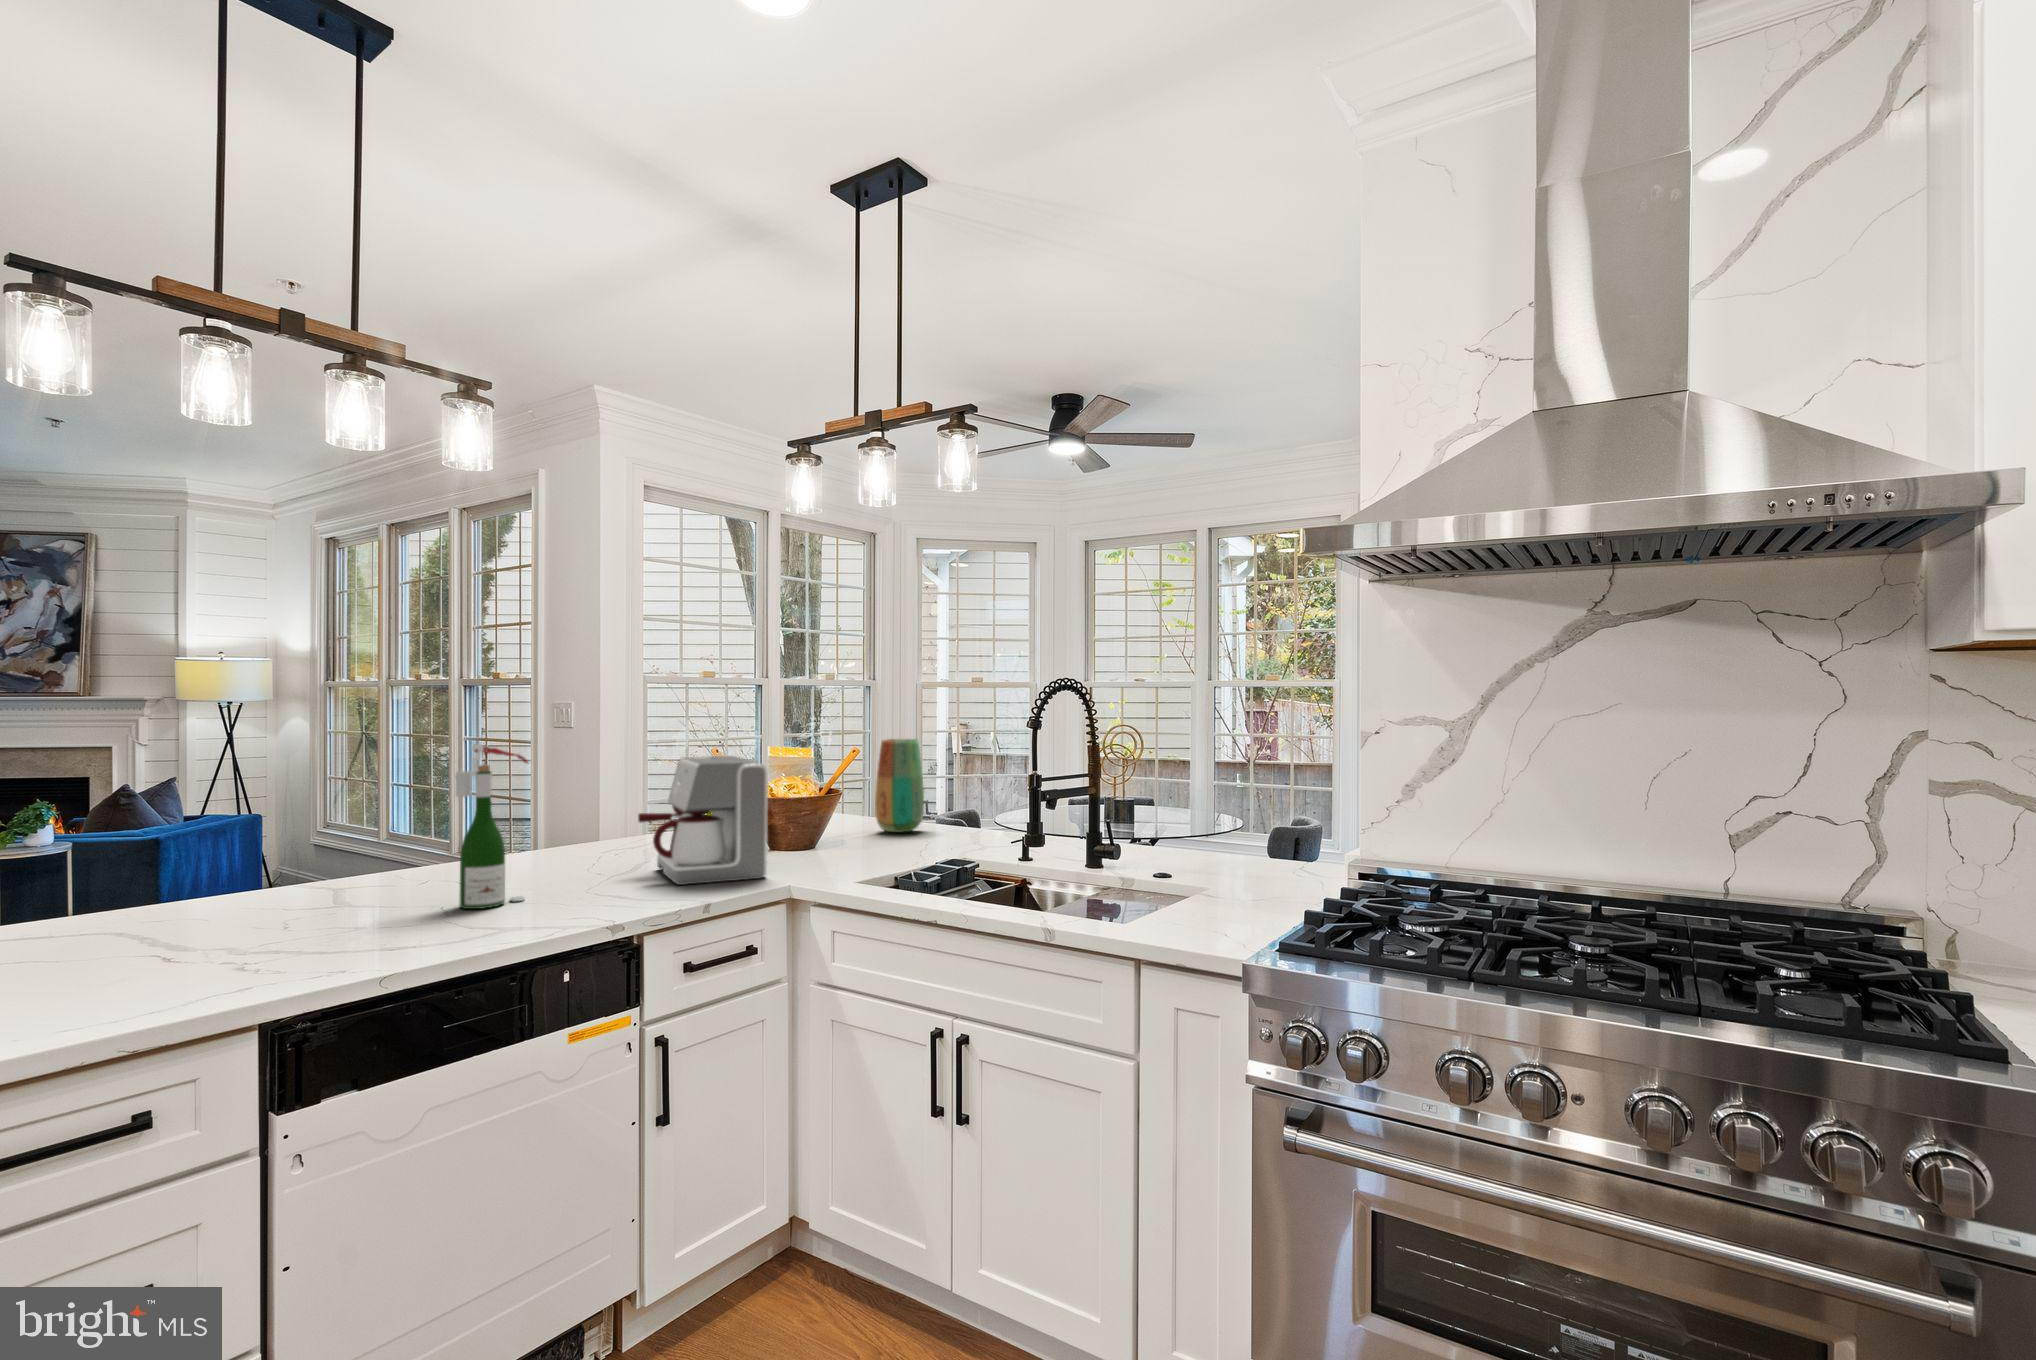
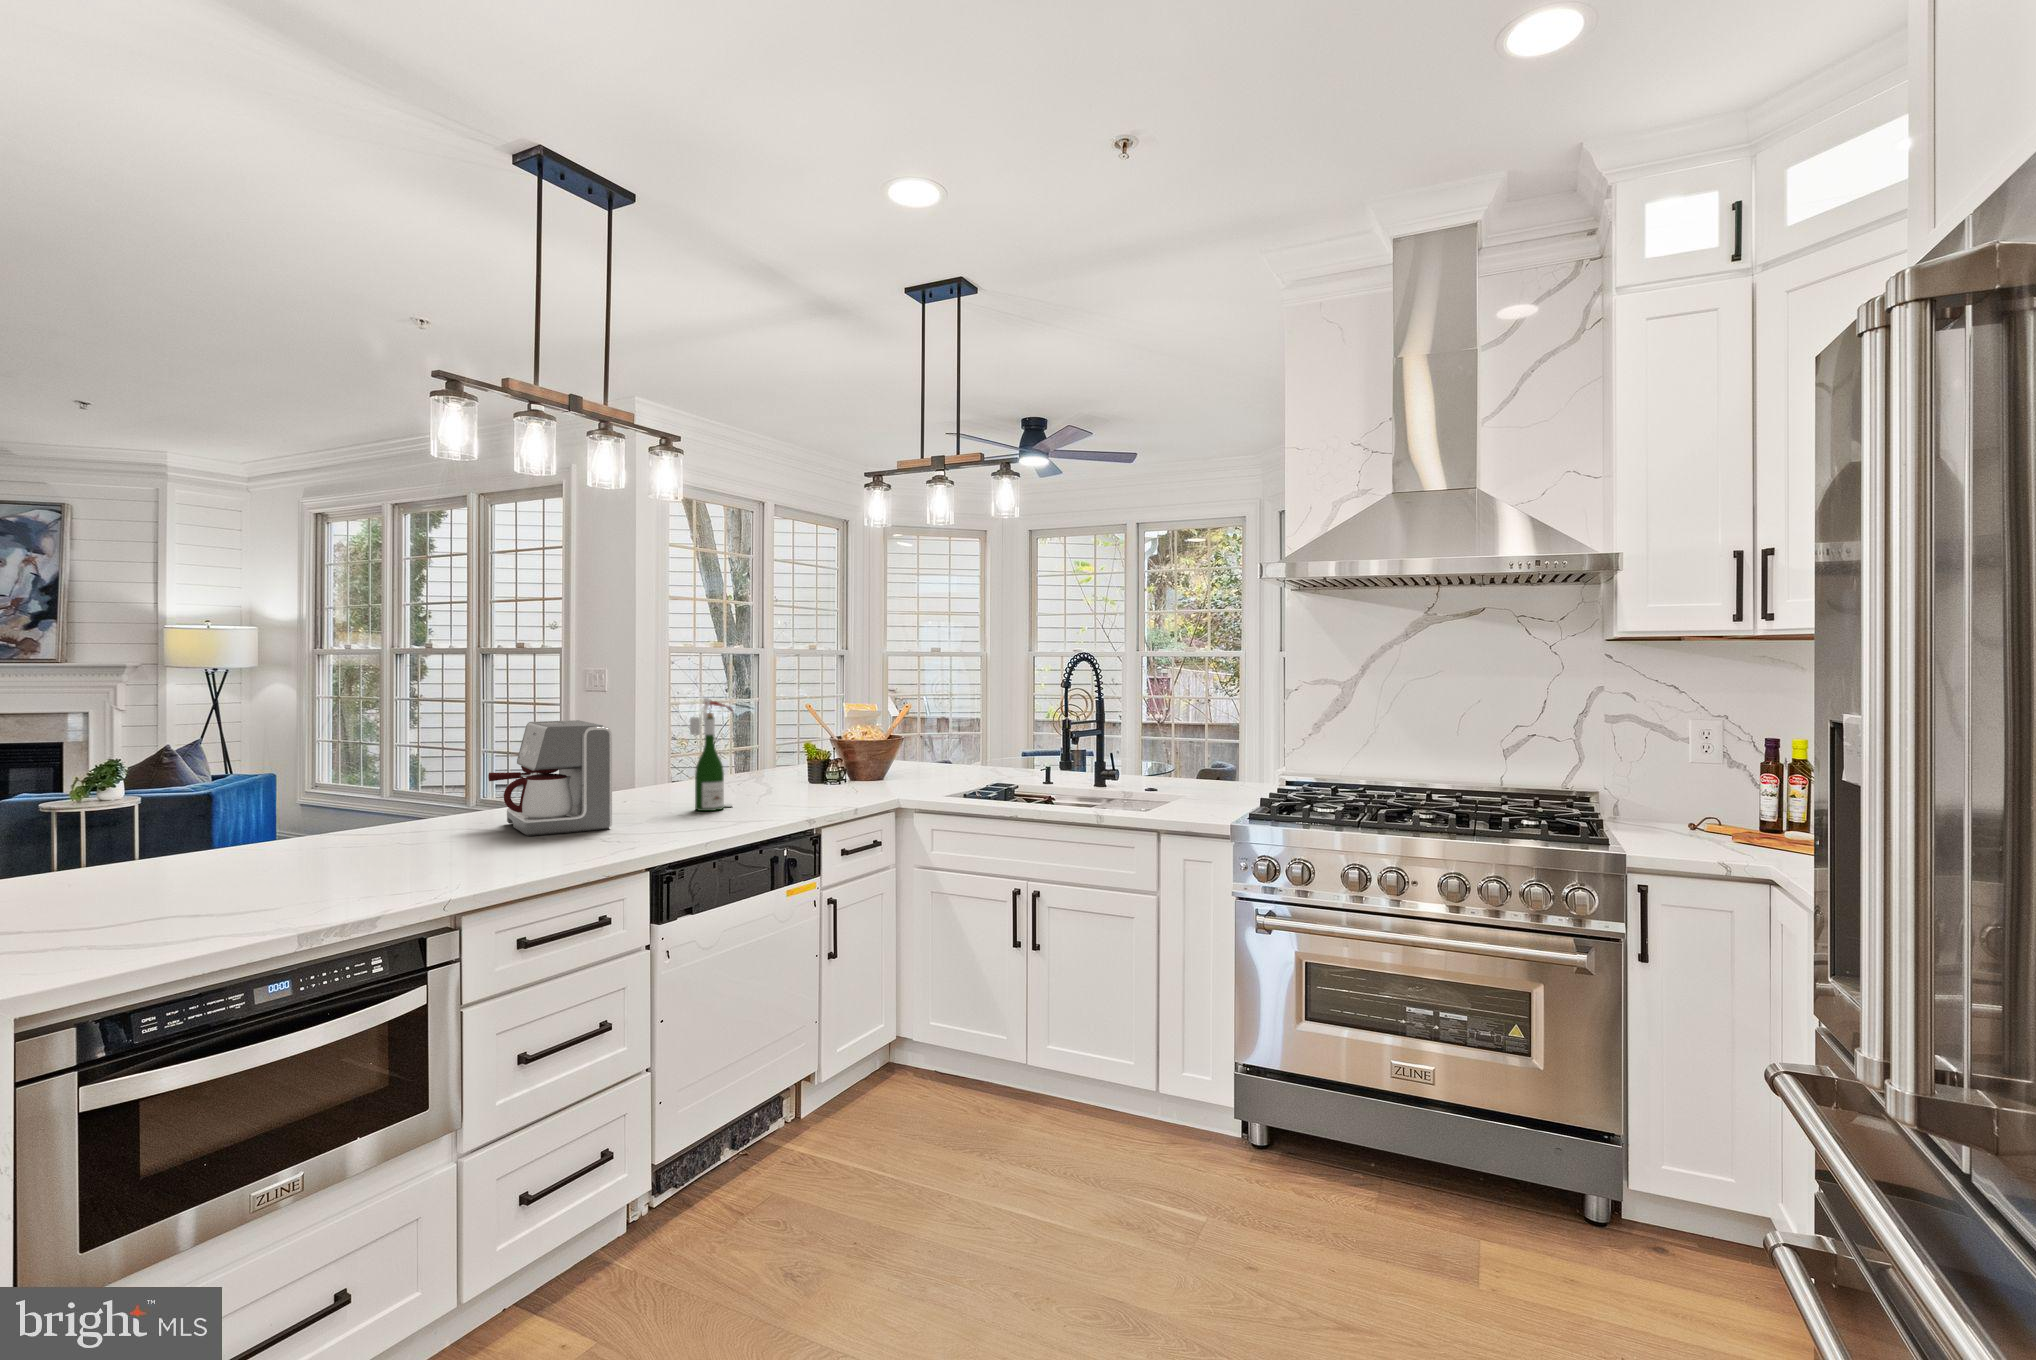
vase: present [875,739,924,833] -> none [915,698,951,768]
coffee maker: present [638,756,768,885] -> present [488,720,612,836]

